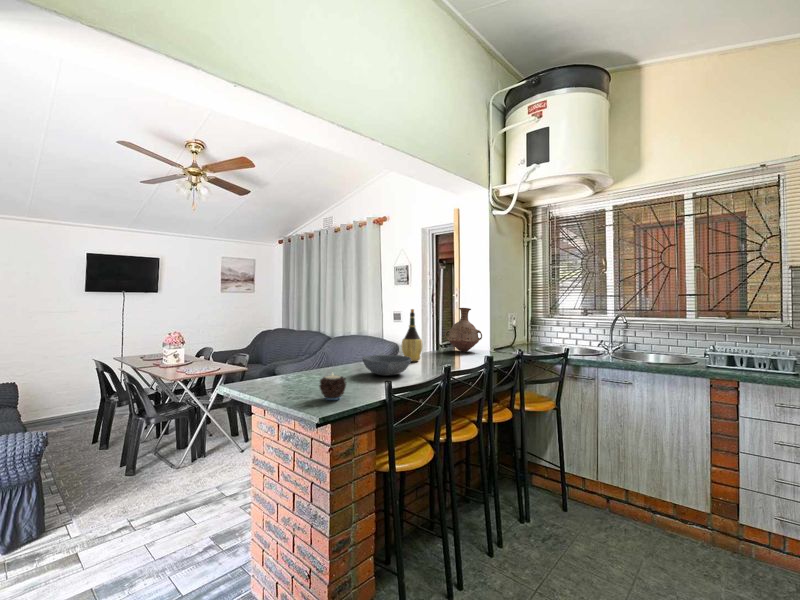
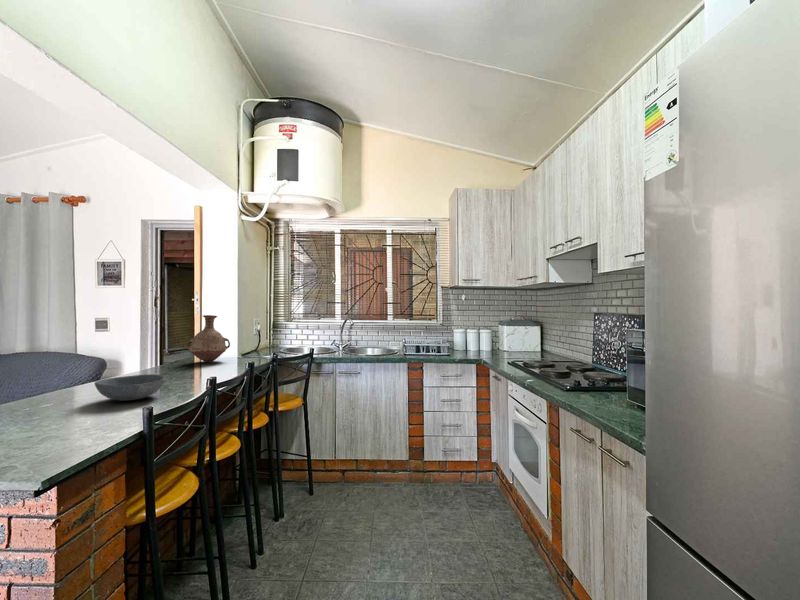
wine bottle: present [402,309,423,361] -> none [138,319,167,380]
candle: present [319,375,346,400] -> none [54,406,101,442]

